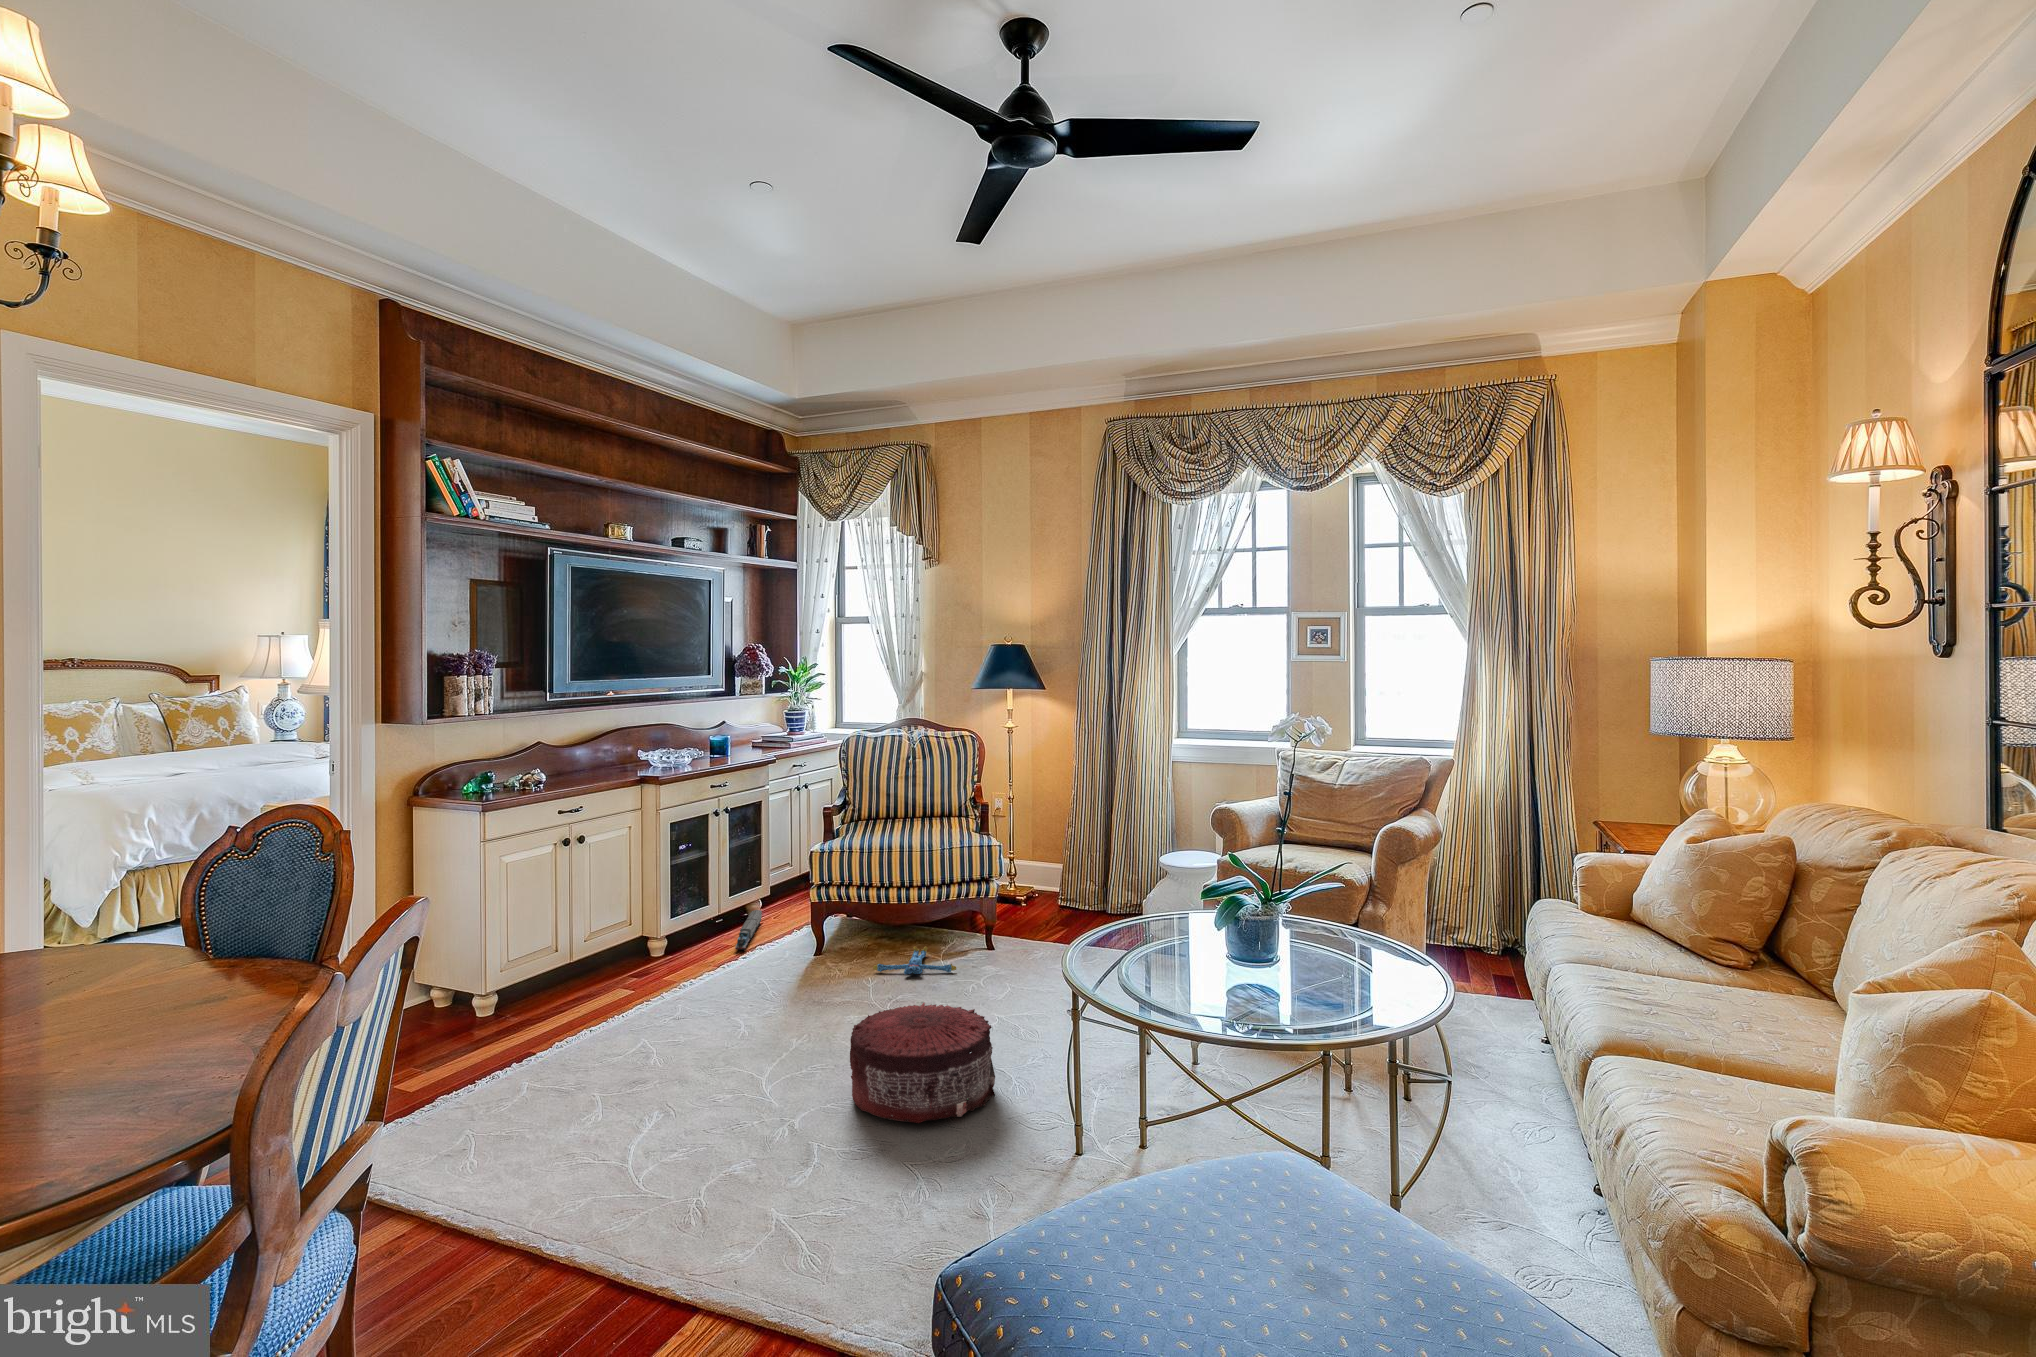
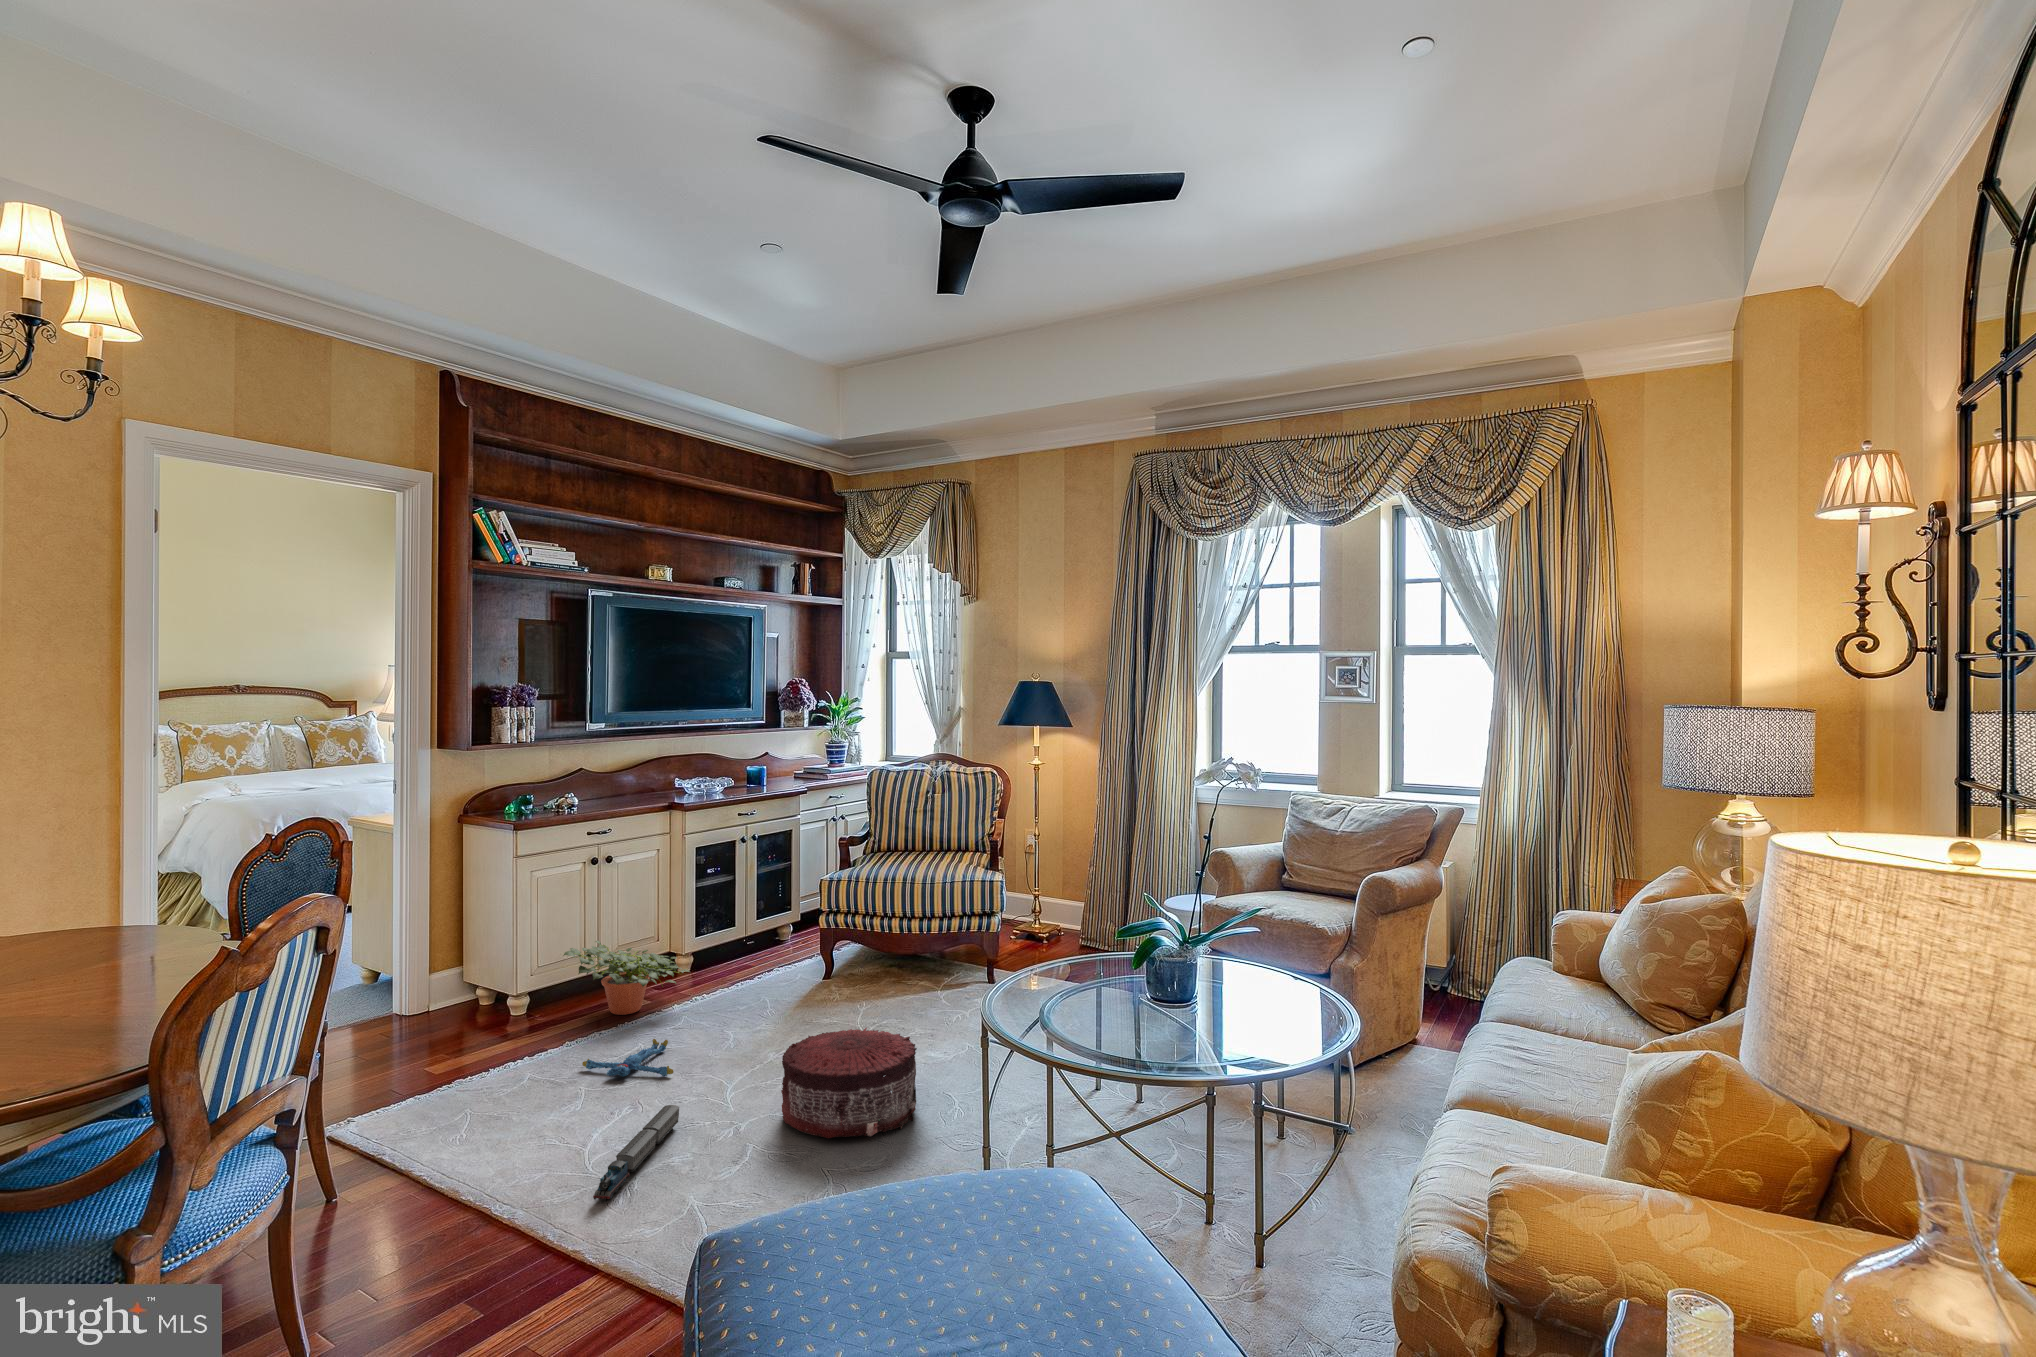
toy train: present [735,910,762,950] -> present [593,1105,679,1200]
potted plant: none [547,927,689,1006] -> present [564,941,690,1015]
plush toy: present [873,946,956,974] -> present [582,1039,674,1076]

